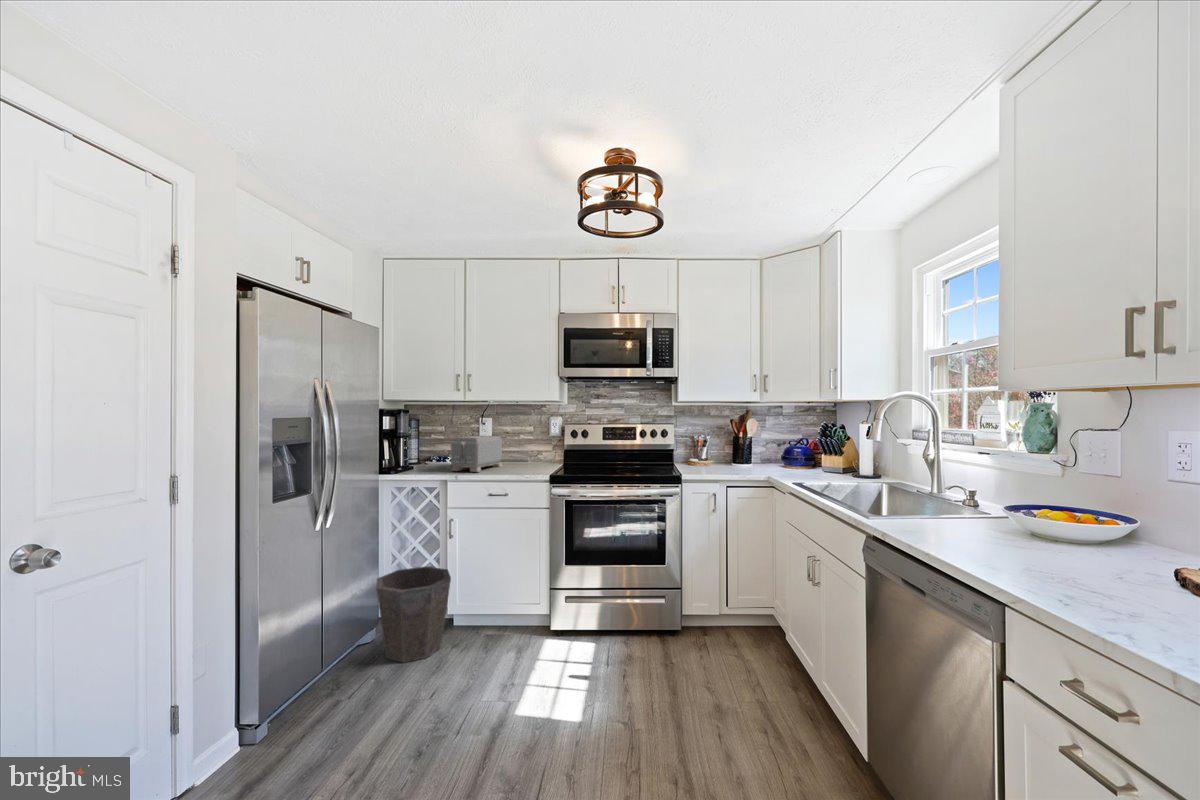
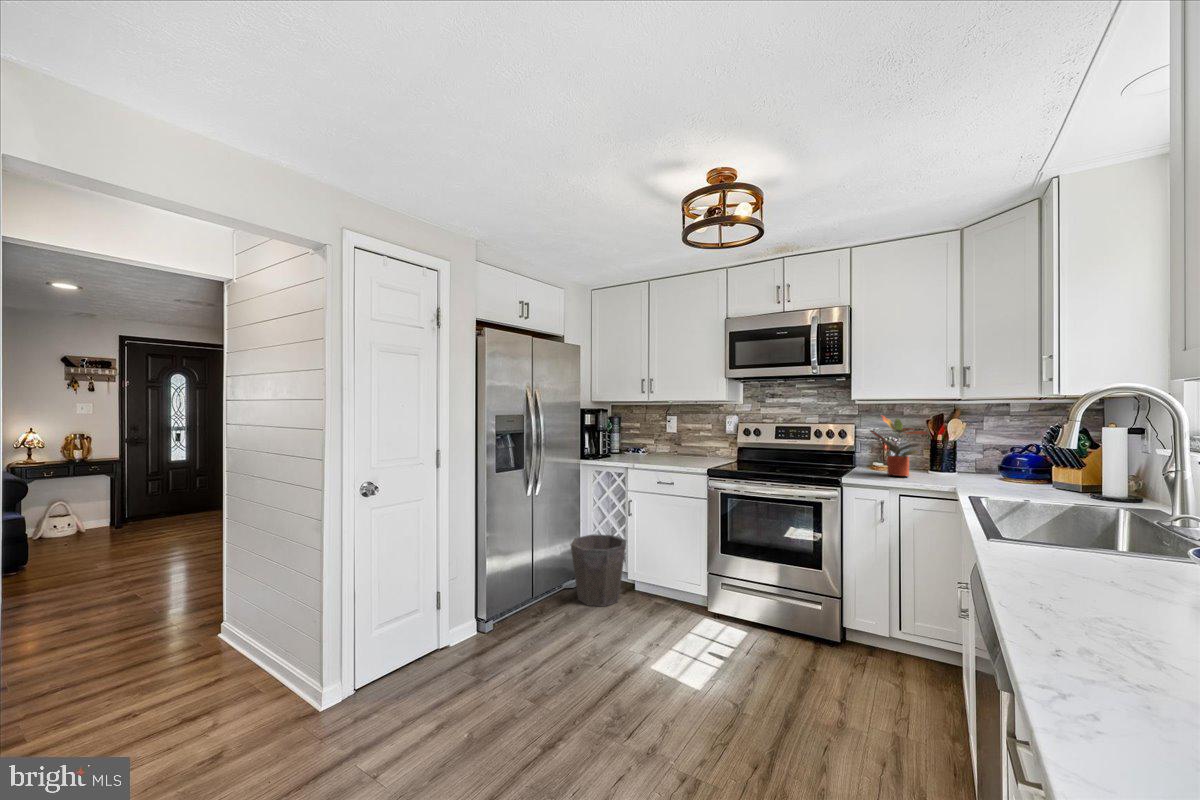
potted plant: none [694,415,740,470] -> present [870,416,927,476]
toaster: present [451,436,502,472] -> none [634,432,680,462]

